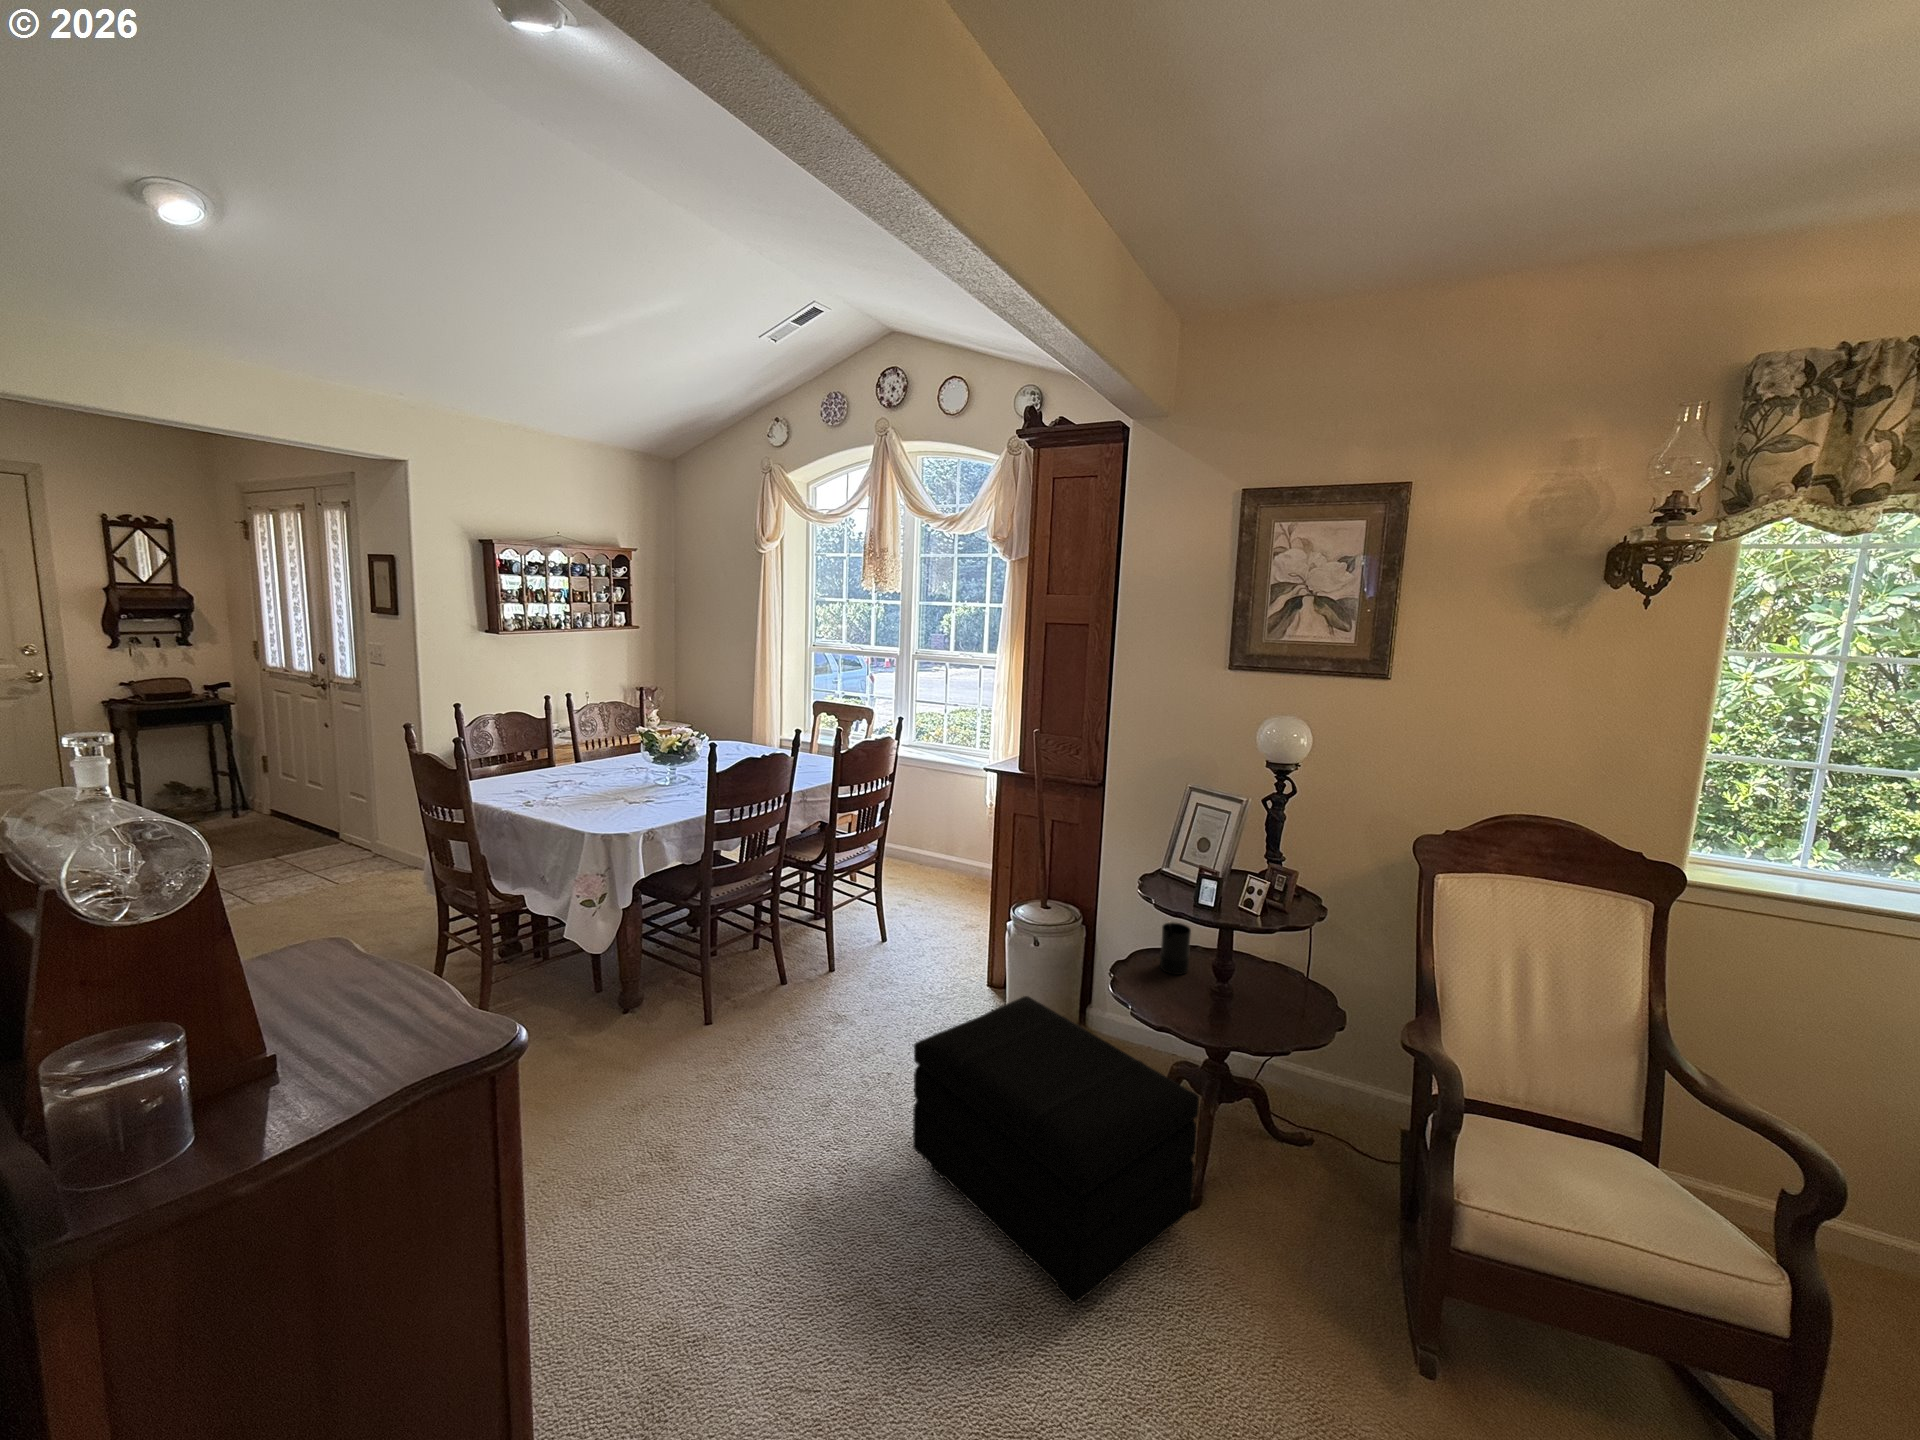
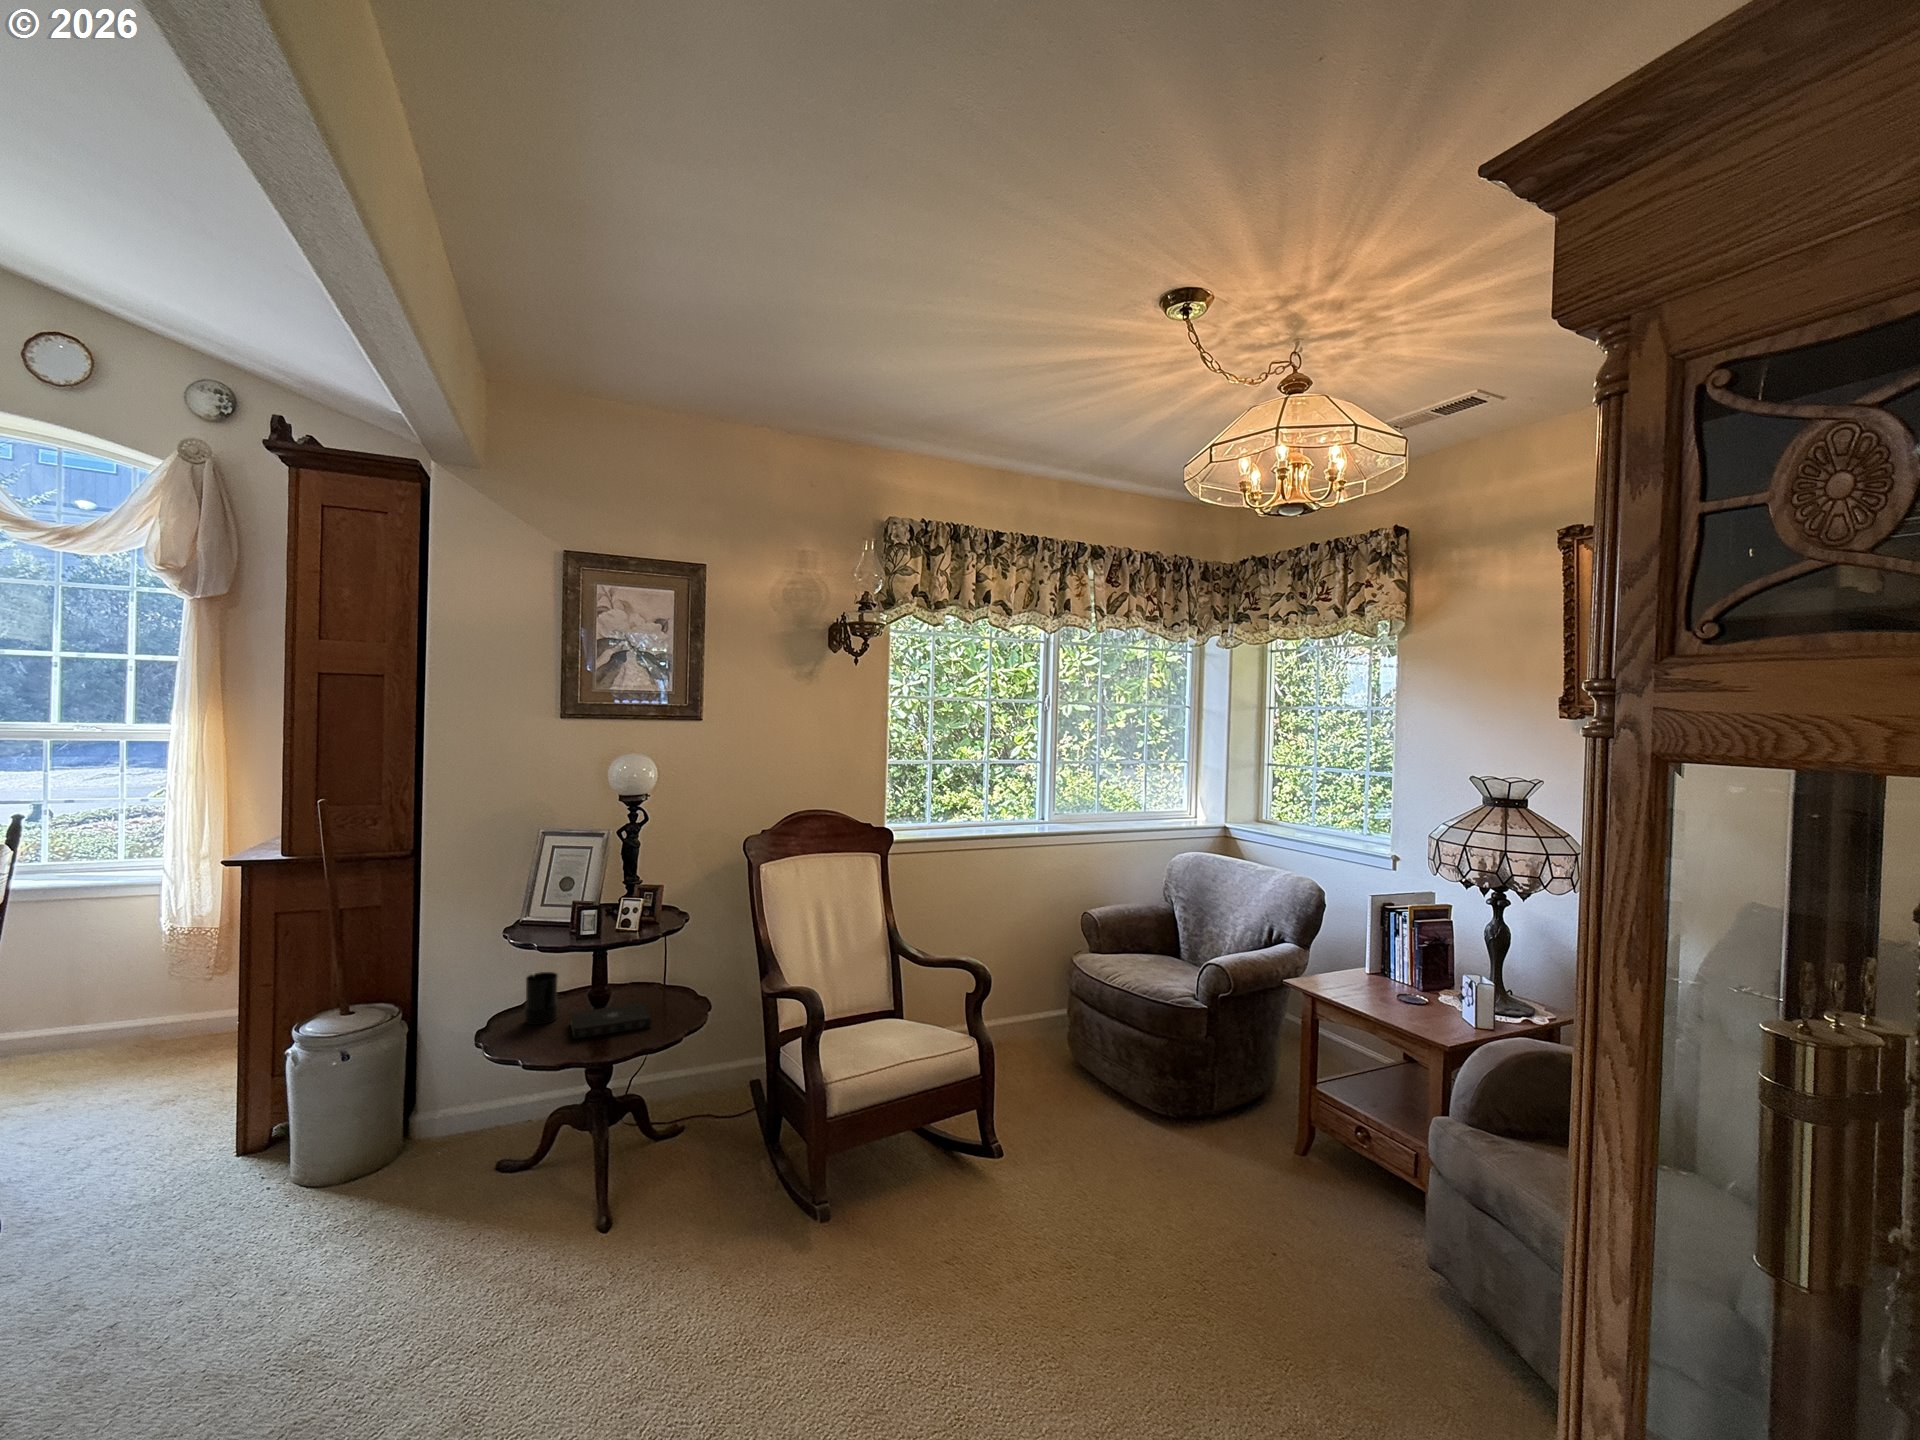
book: none [1186,973,1270,1022] -> present [570,1003,651,1039]
footstool: present [913,996,1199,1304] -> none [233,1105,617,1375]

